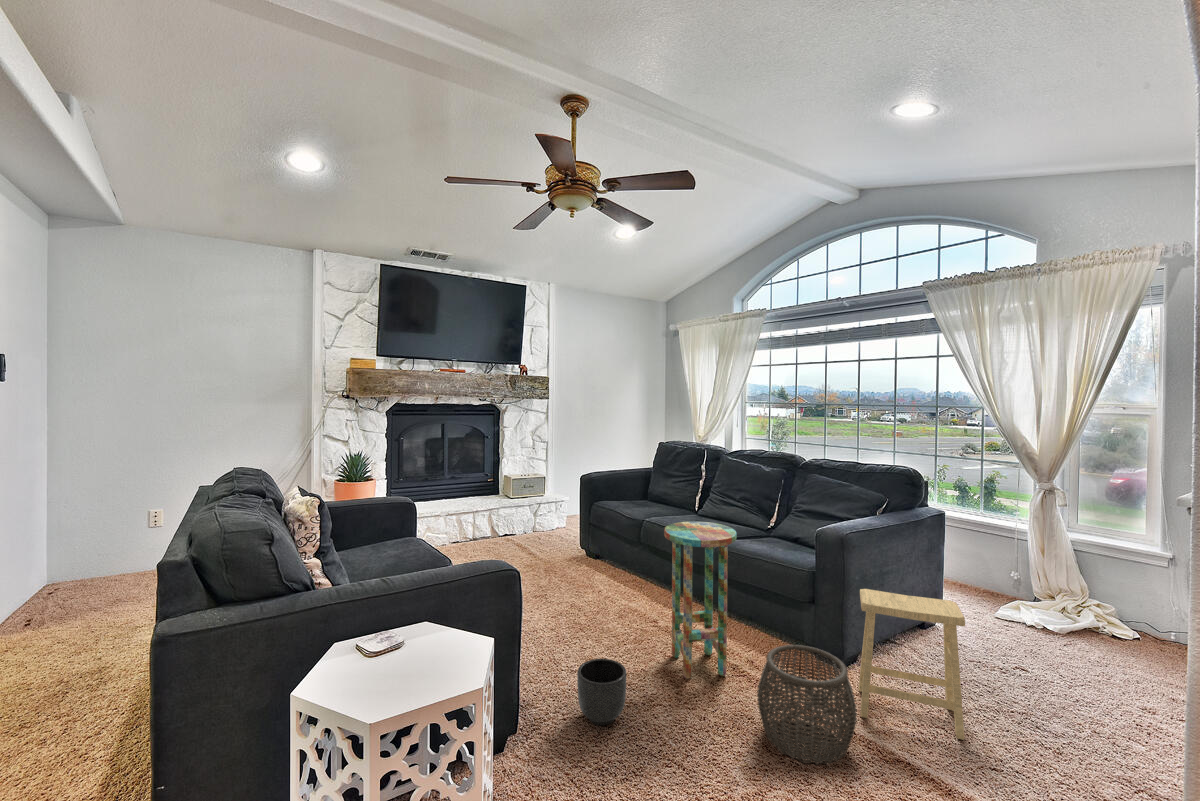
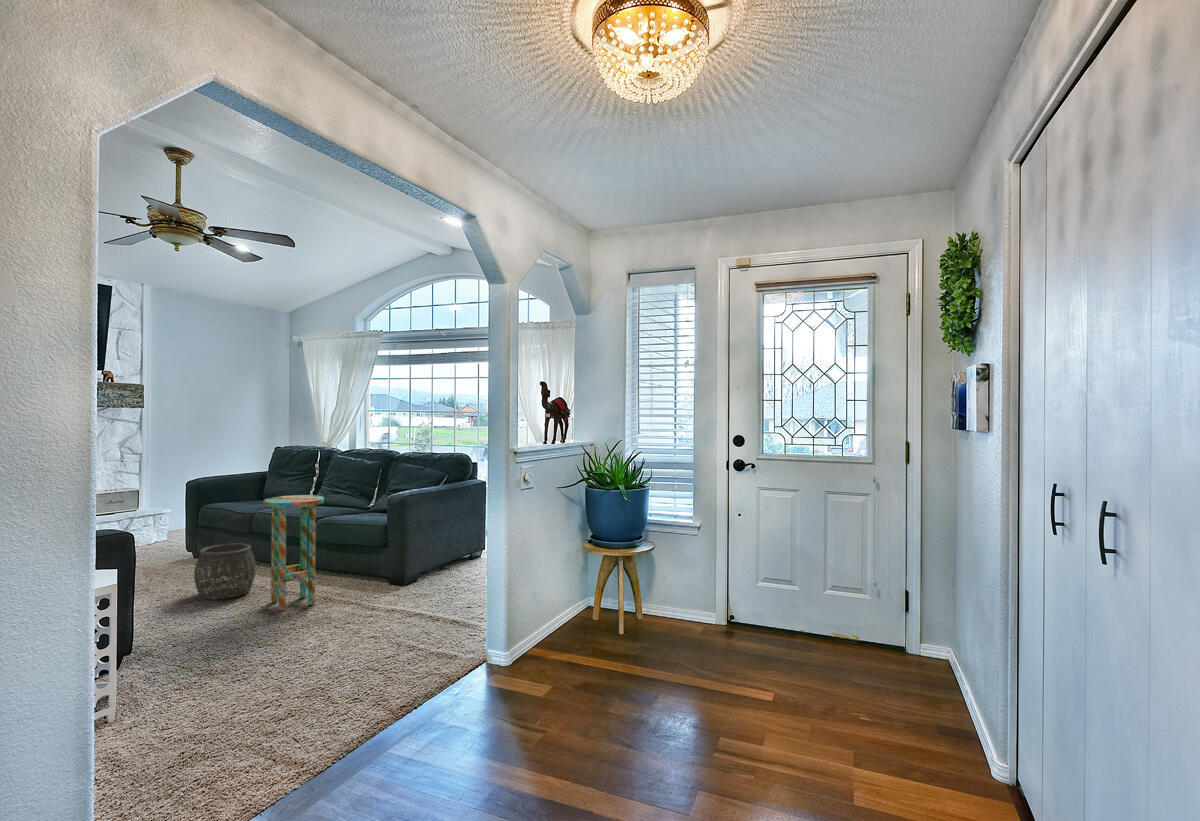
footstool: present [859,589,965,740] -> none [405,525,466,606]
woven basket: present [757,645,857,765] -> present [194,543,256,600]
planter: present [577,659,627,725] -> none [181,596,225,641]

